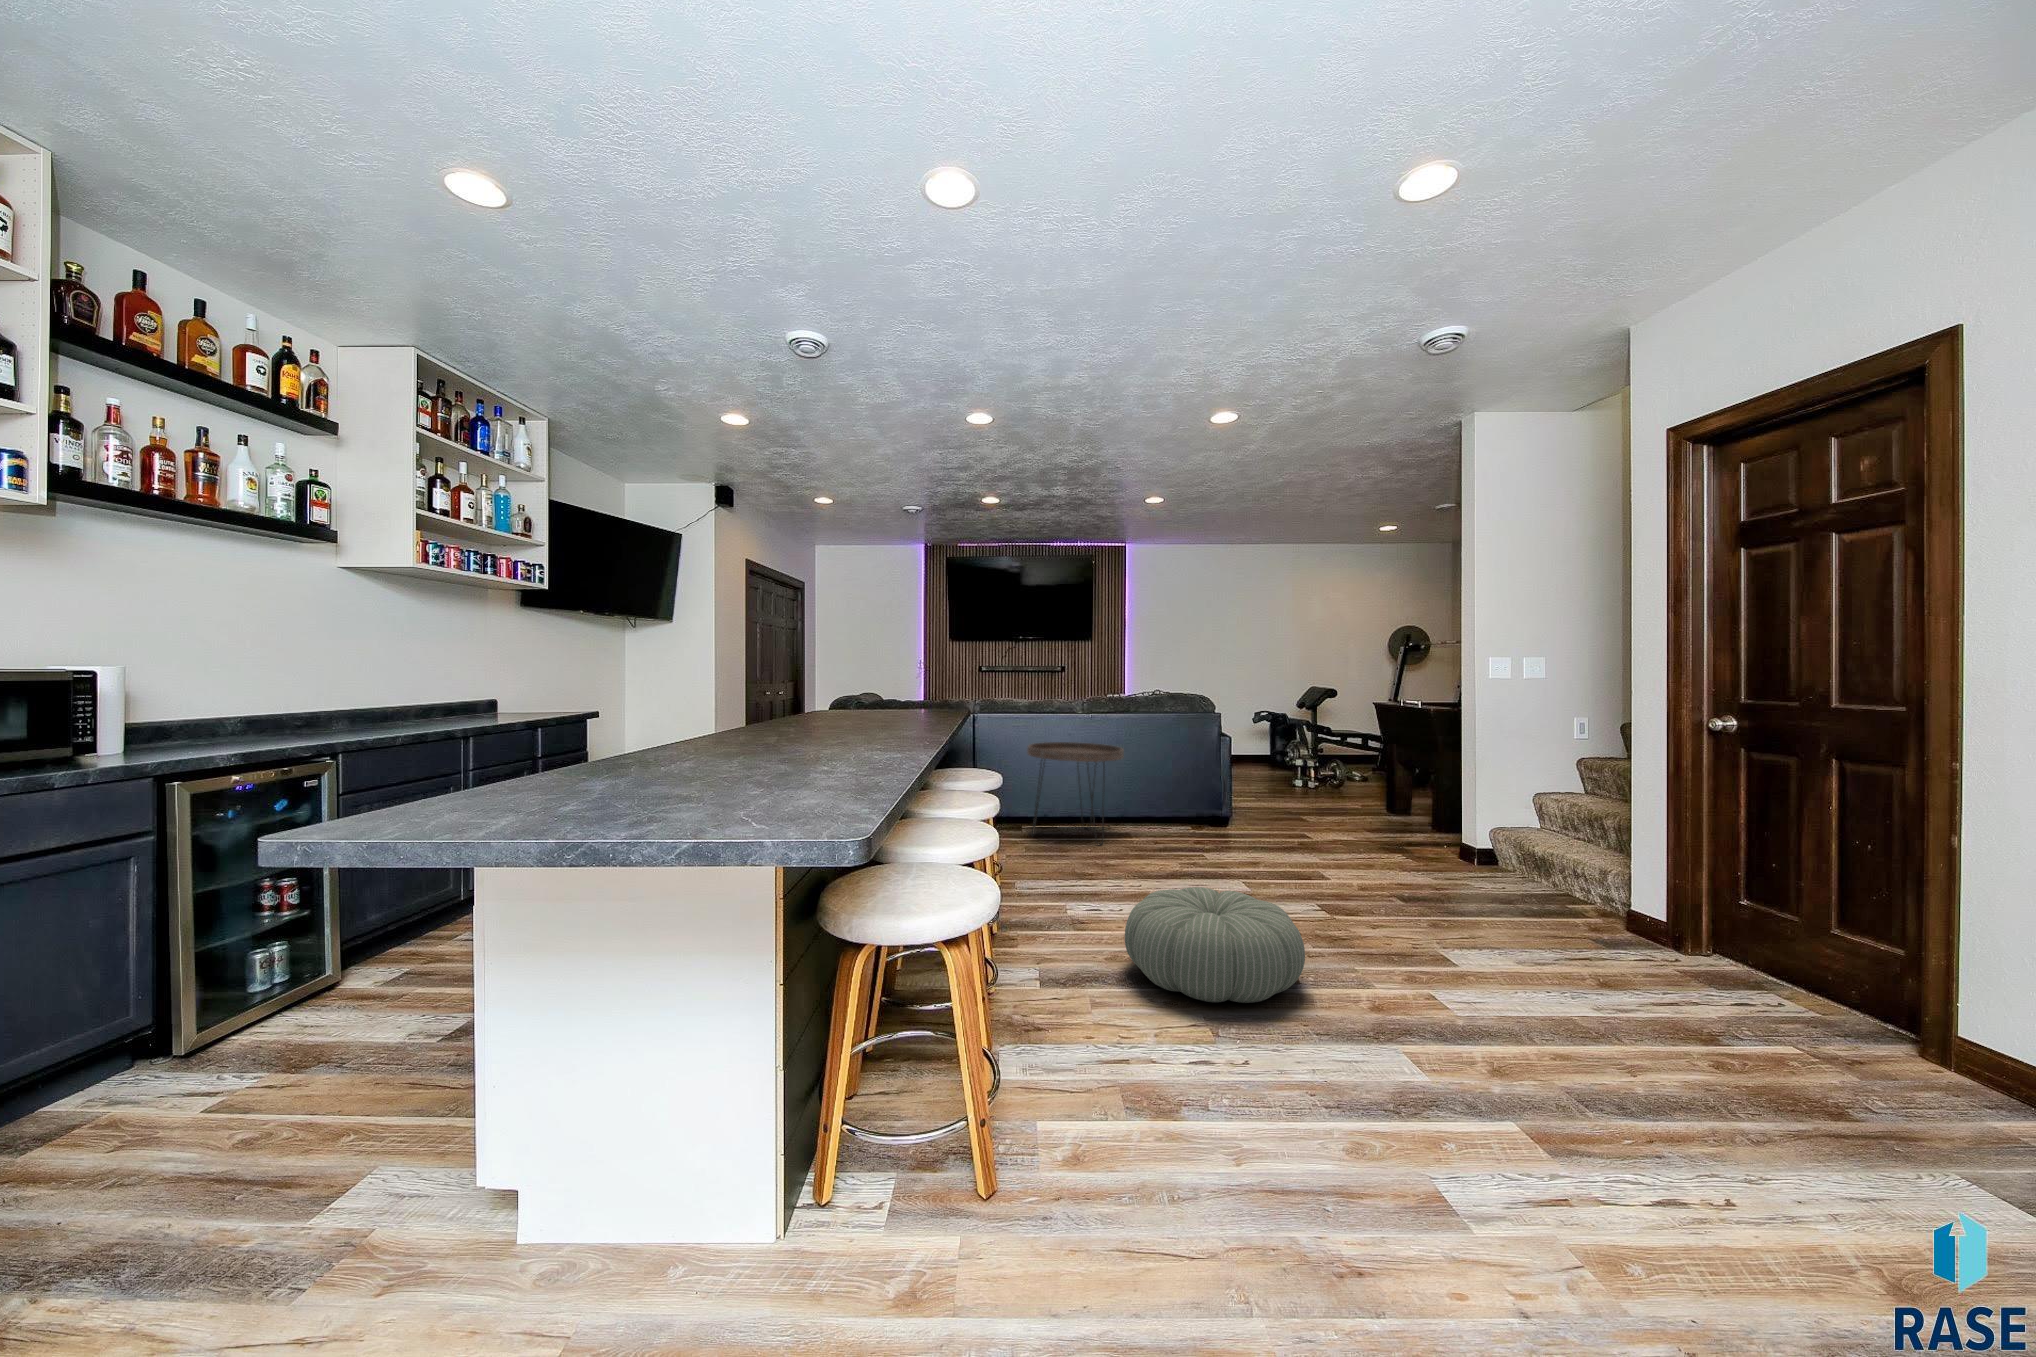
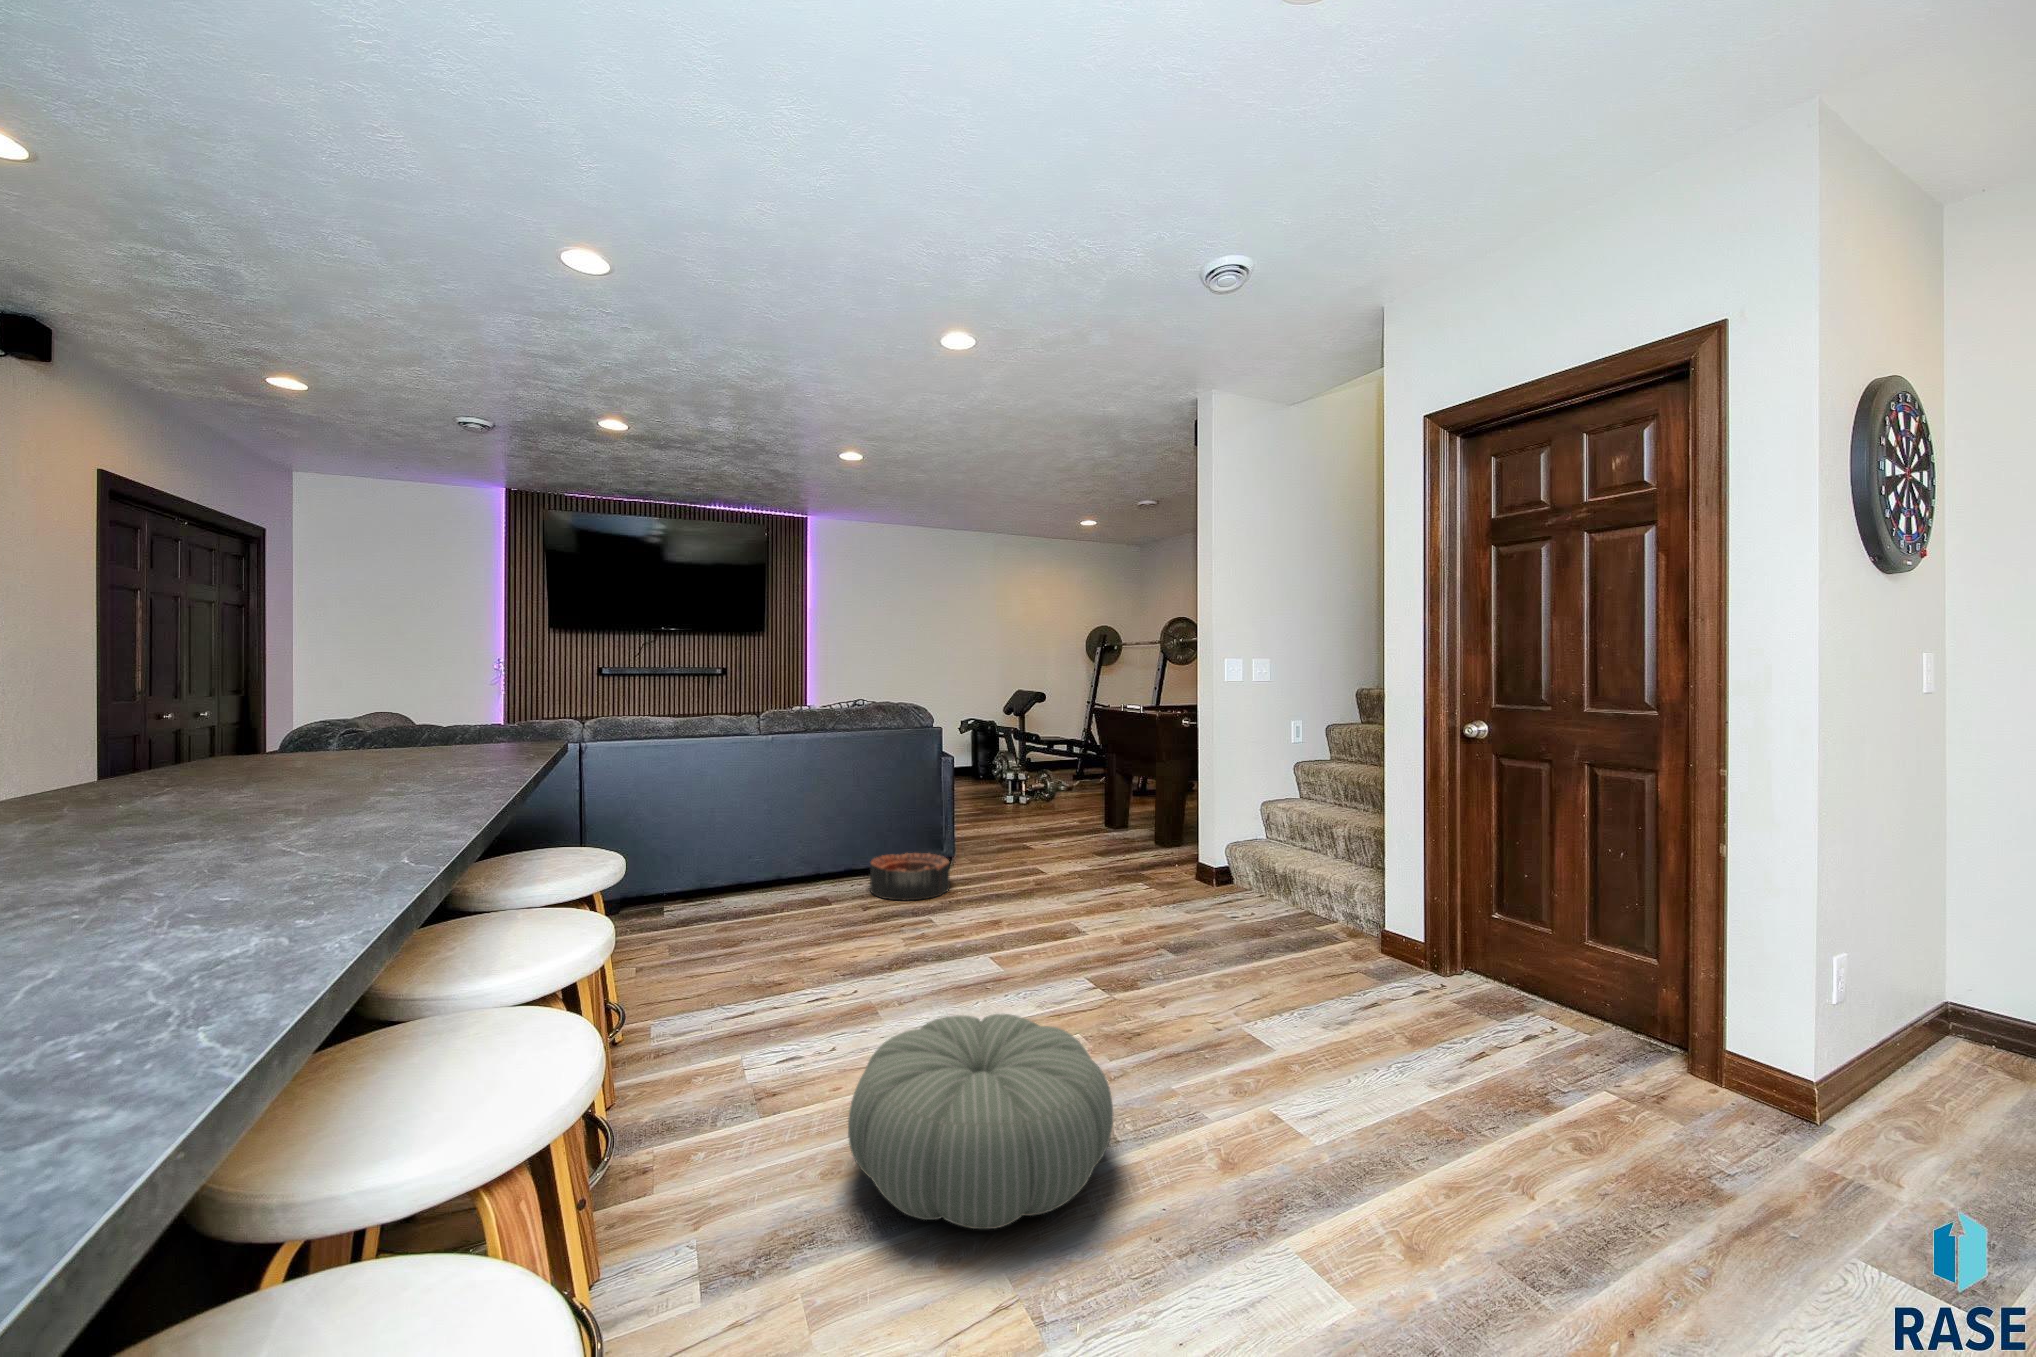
side table: present [1027,742,1124,844] -> none [676,784,816,928]
basket: none [1164,807,1228,842] -> present [870,853,950,900]

